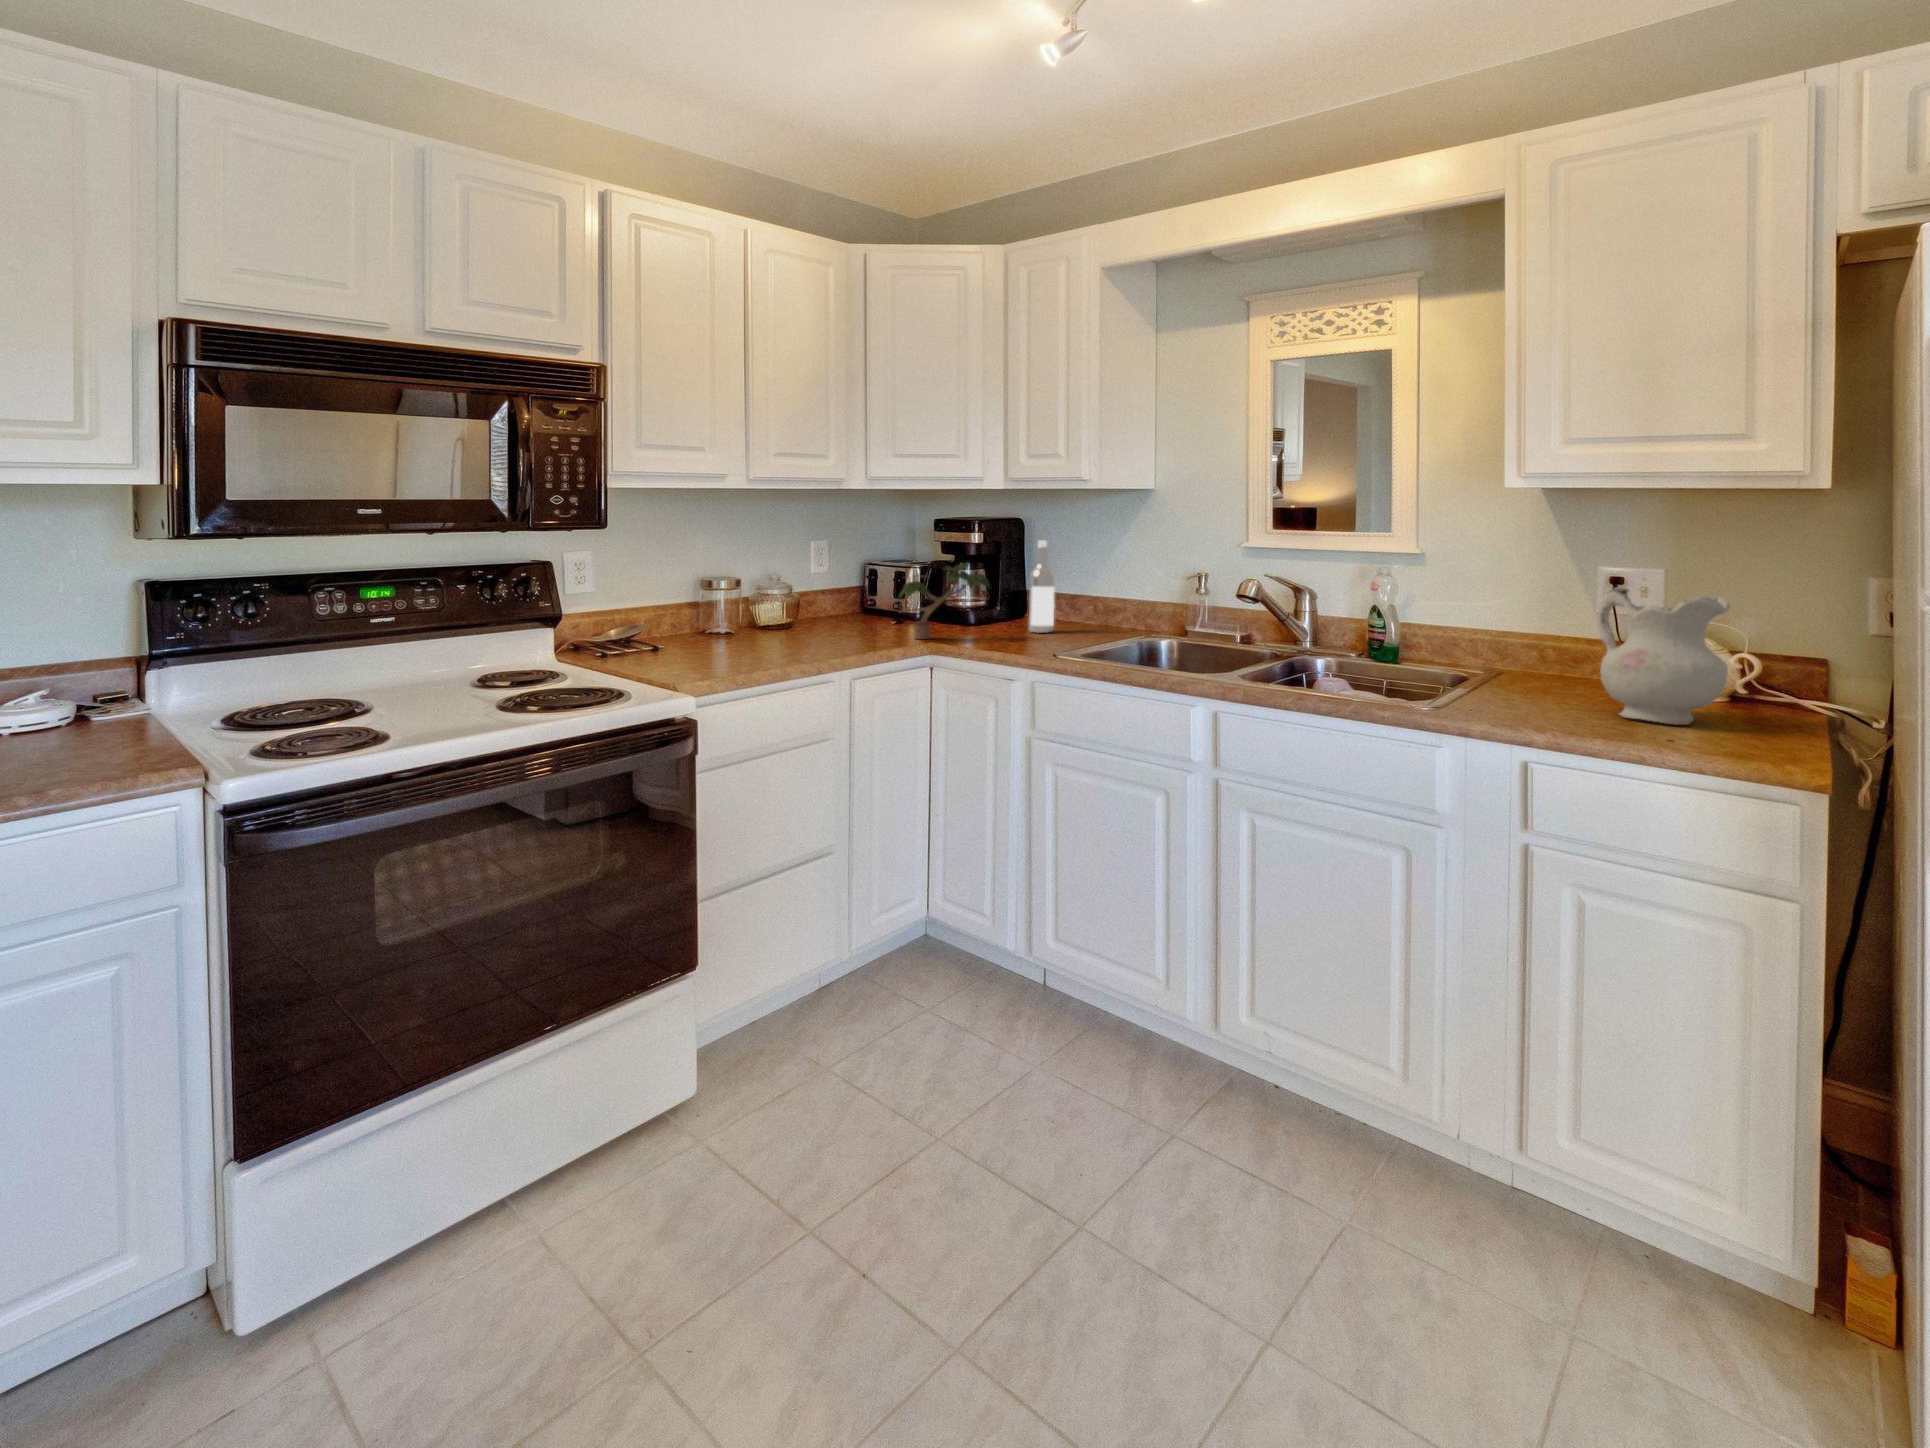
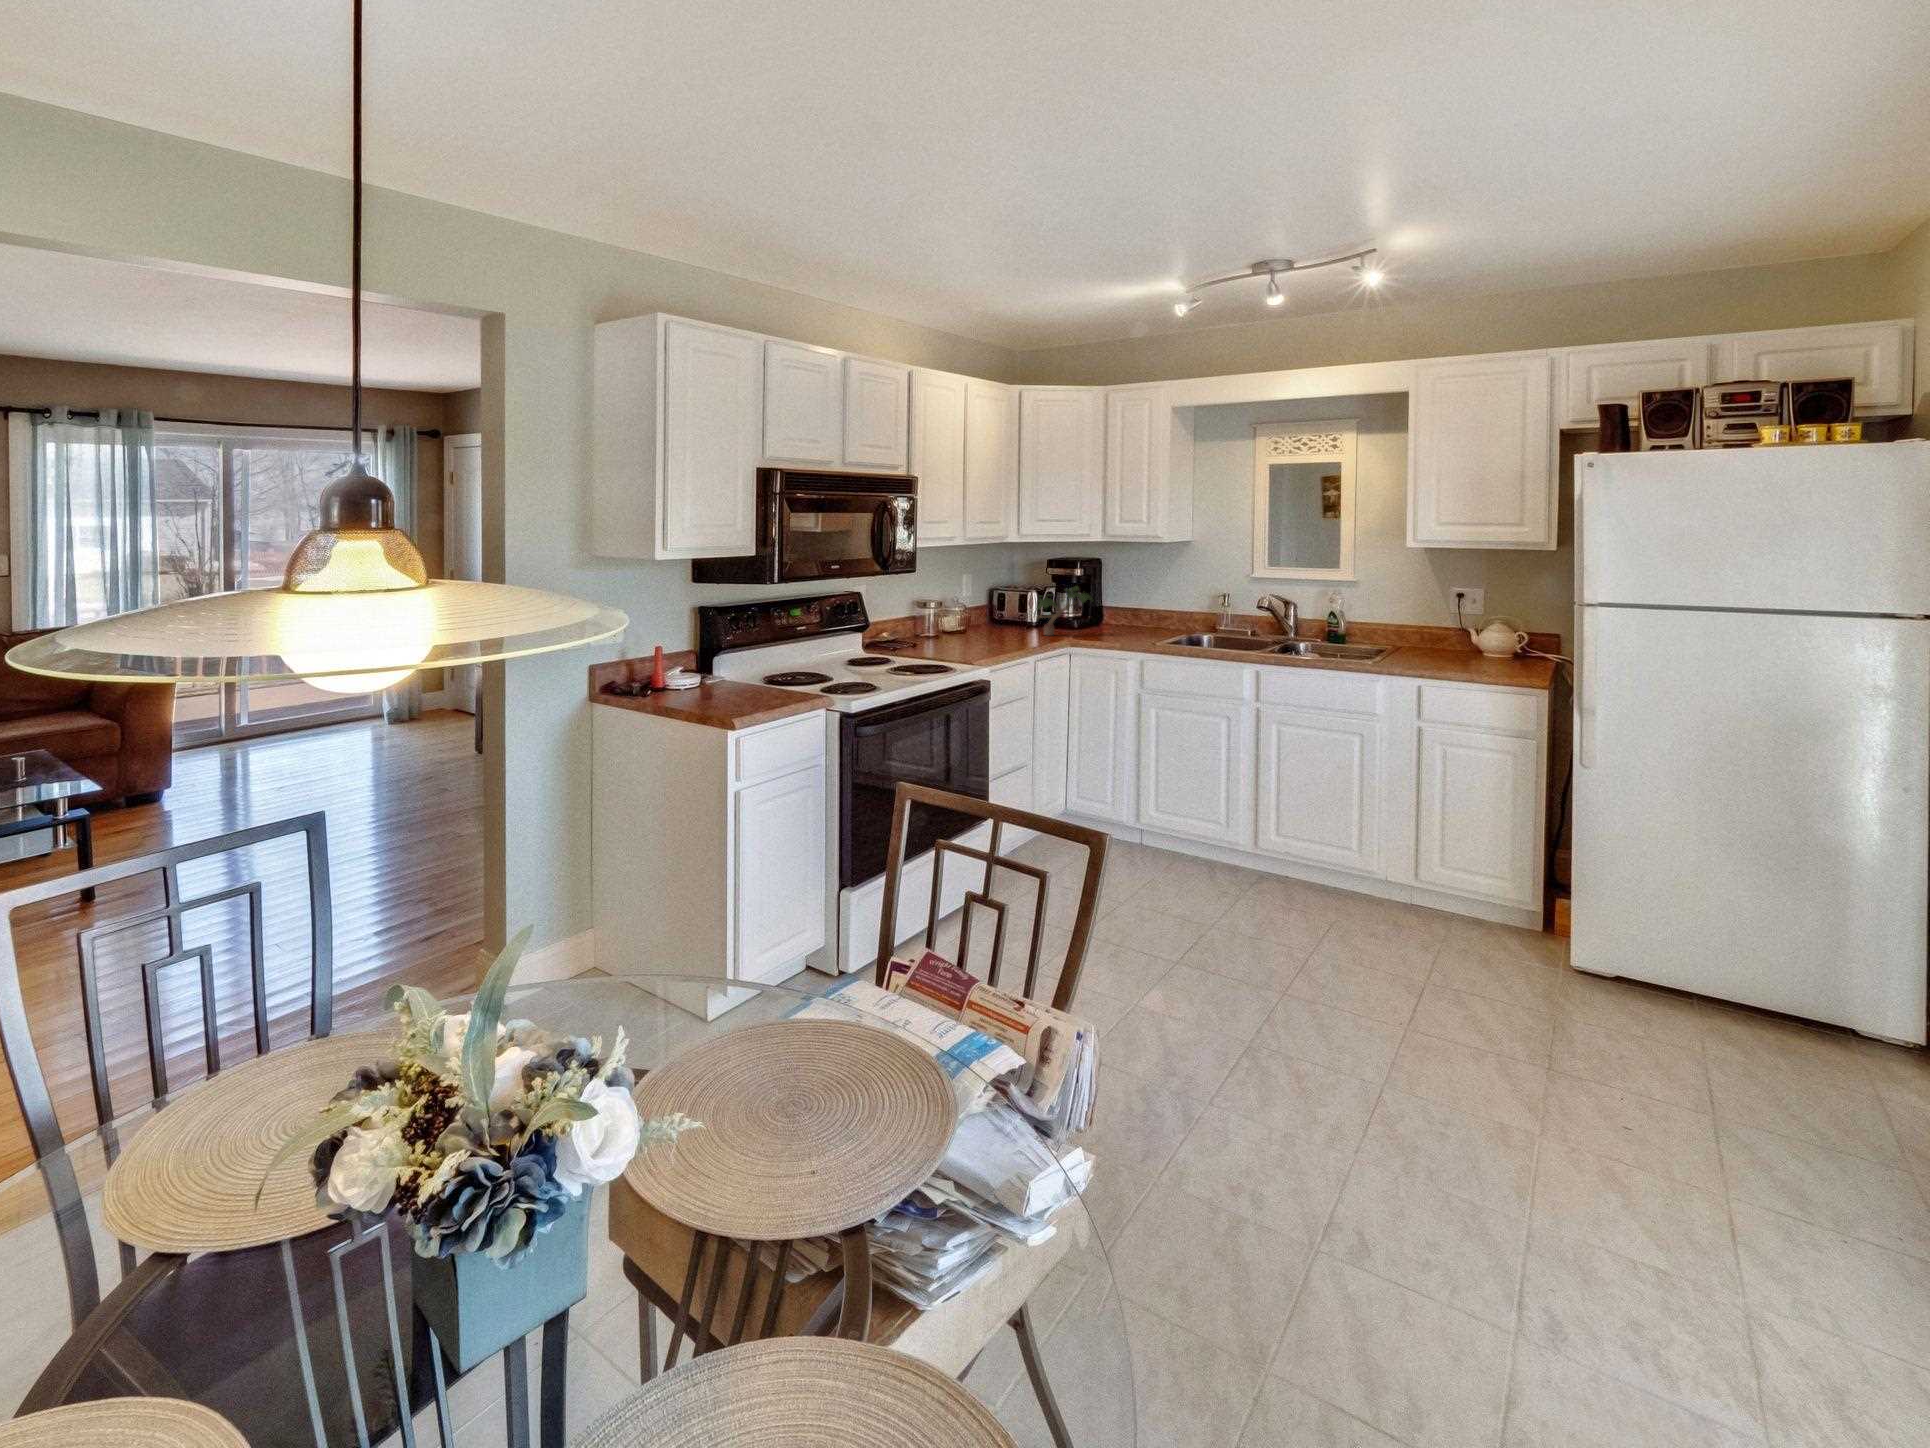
wine bottle: present [1029,540,1054,633] -> none [1111,571,1128,631]
ceramic pitcher: present [1597,587,1730,725] -> none [1448,601,1507,668]

